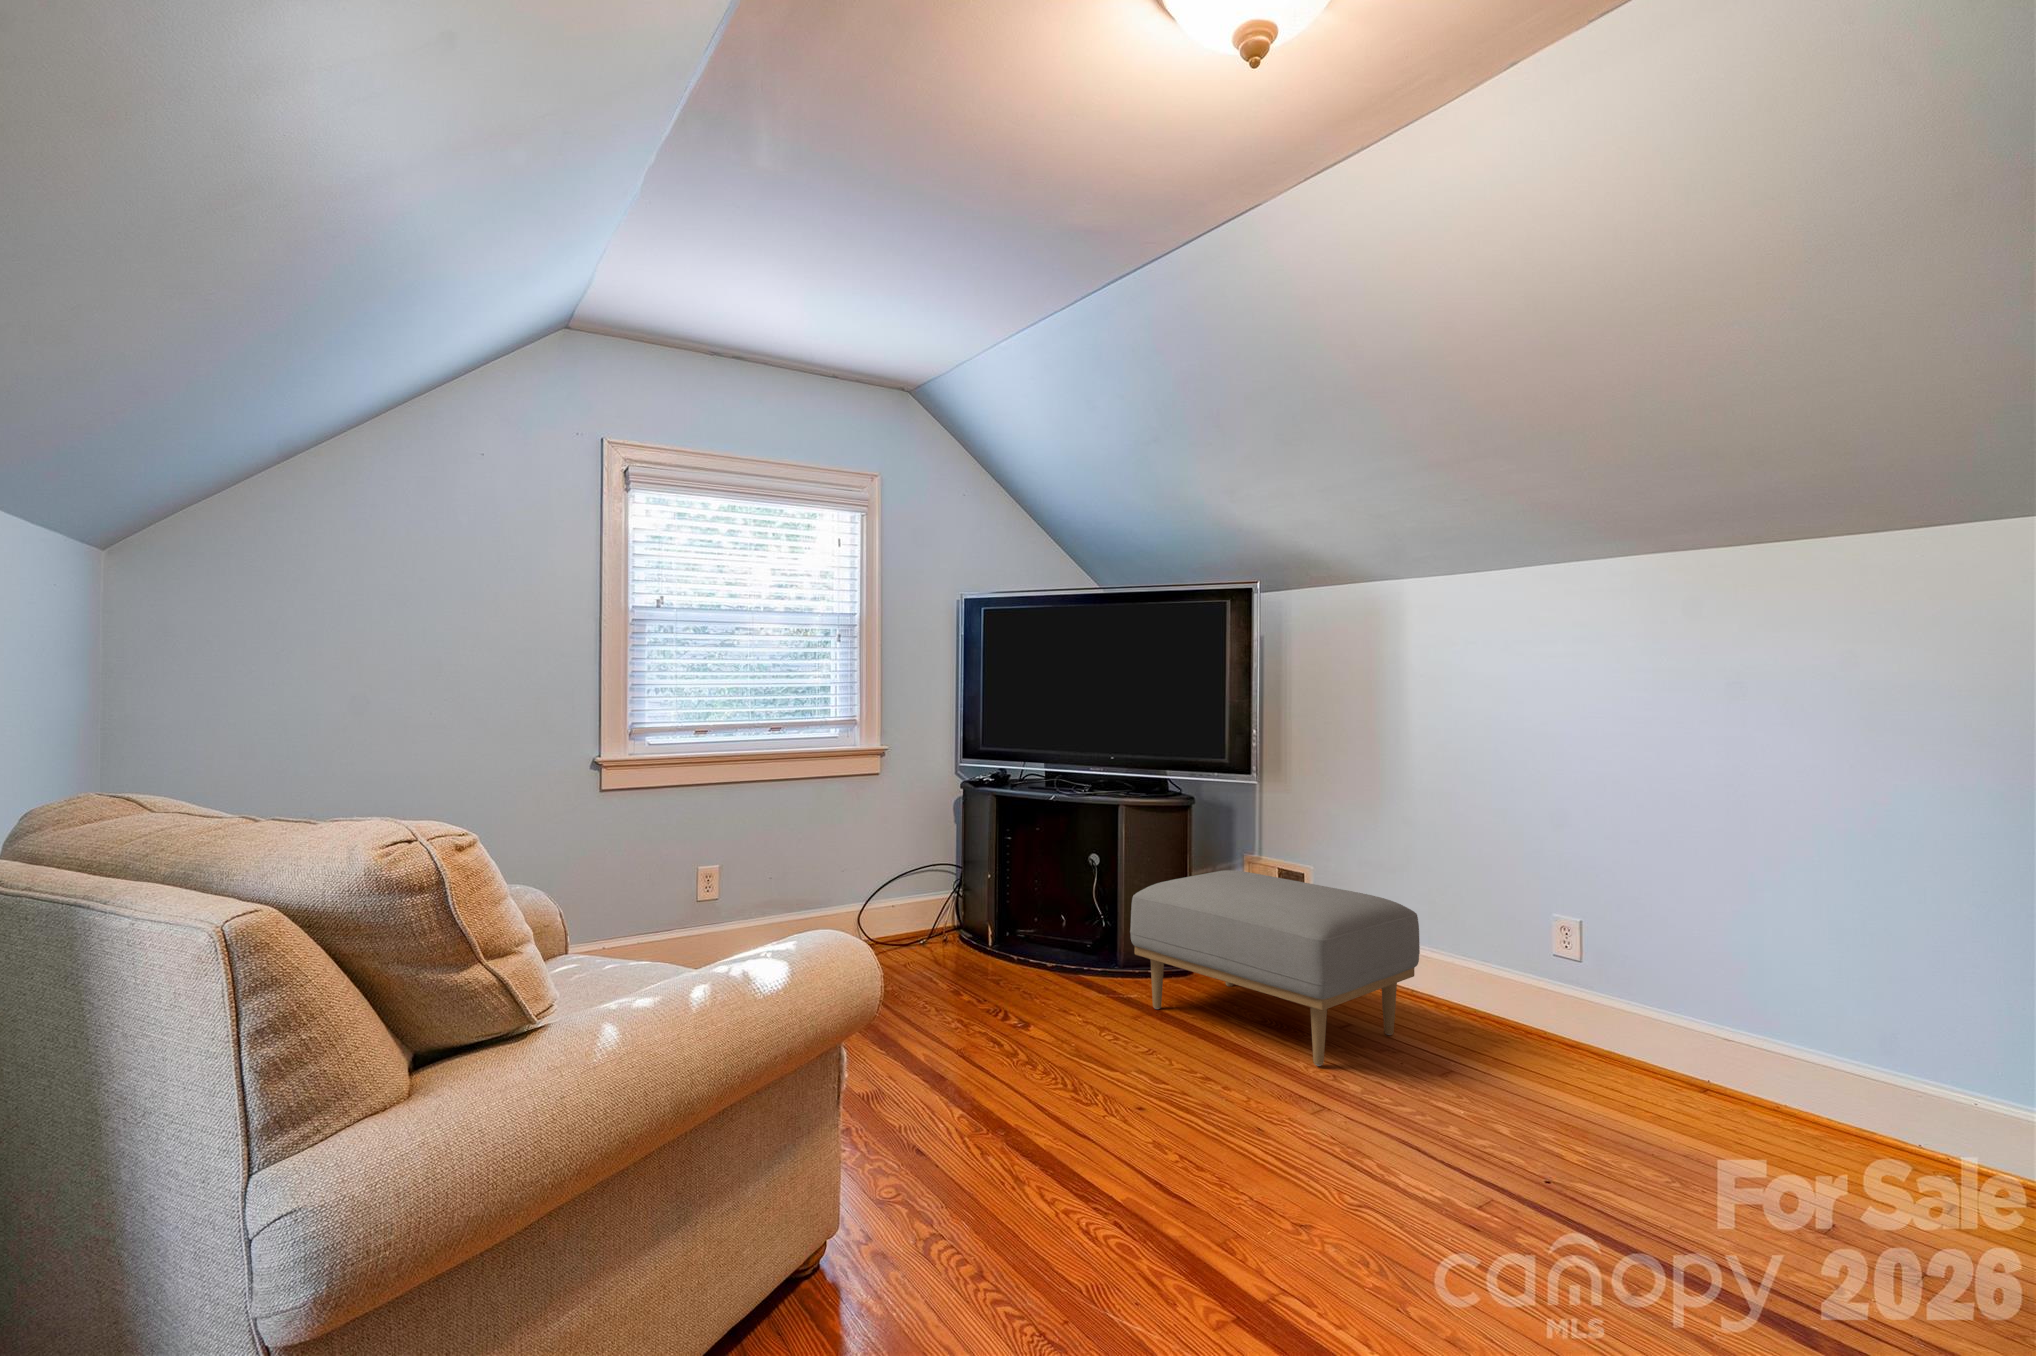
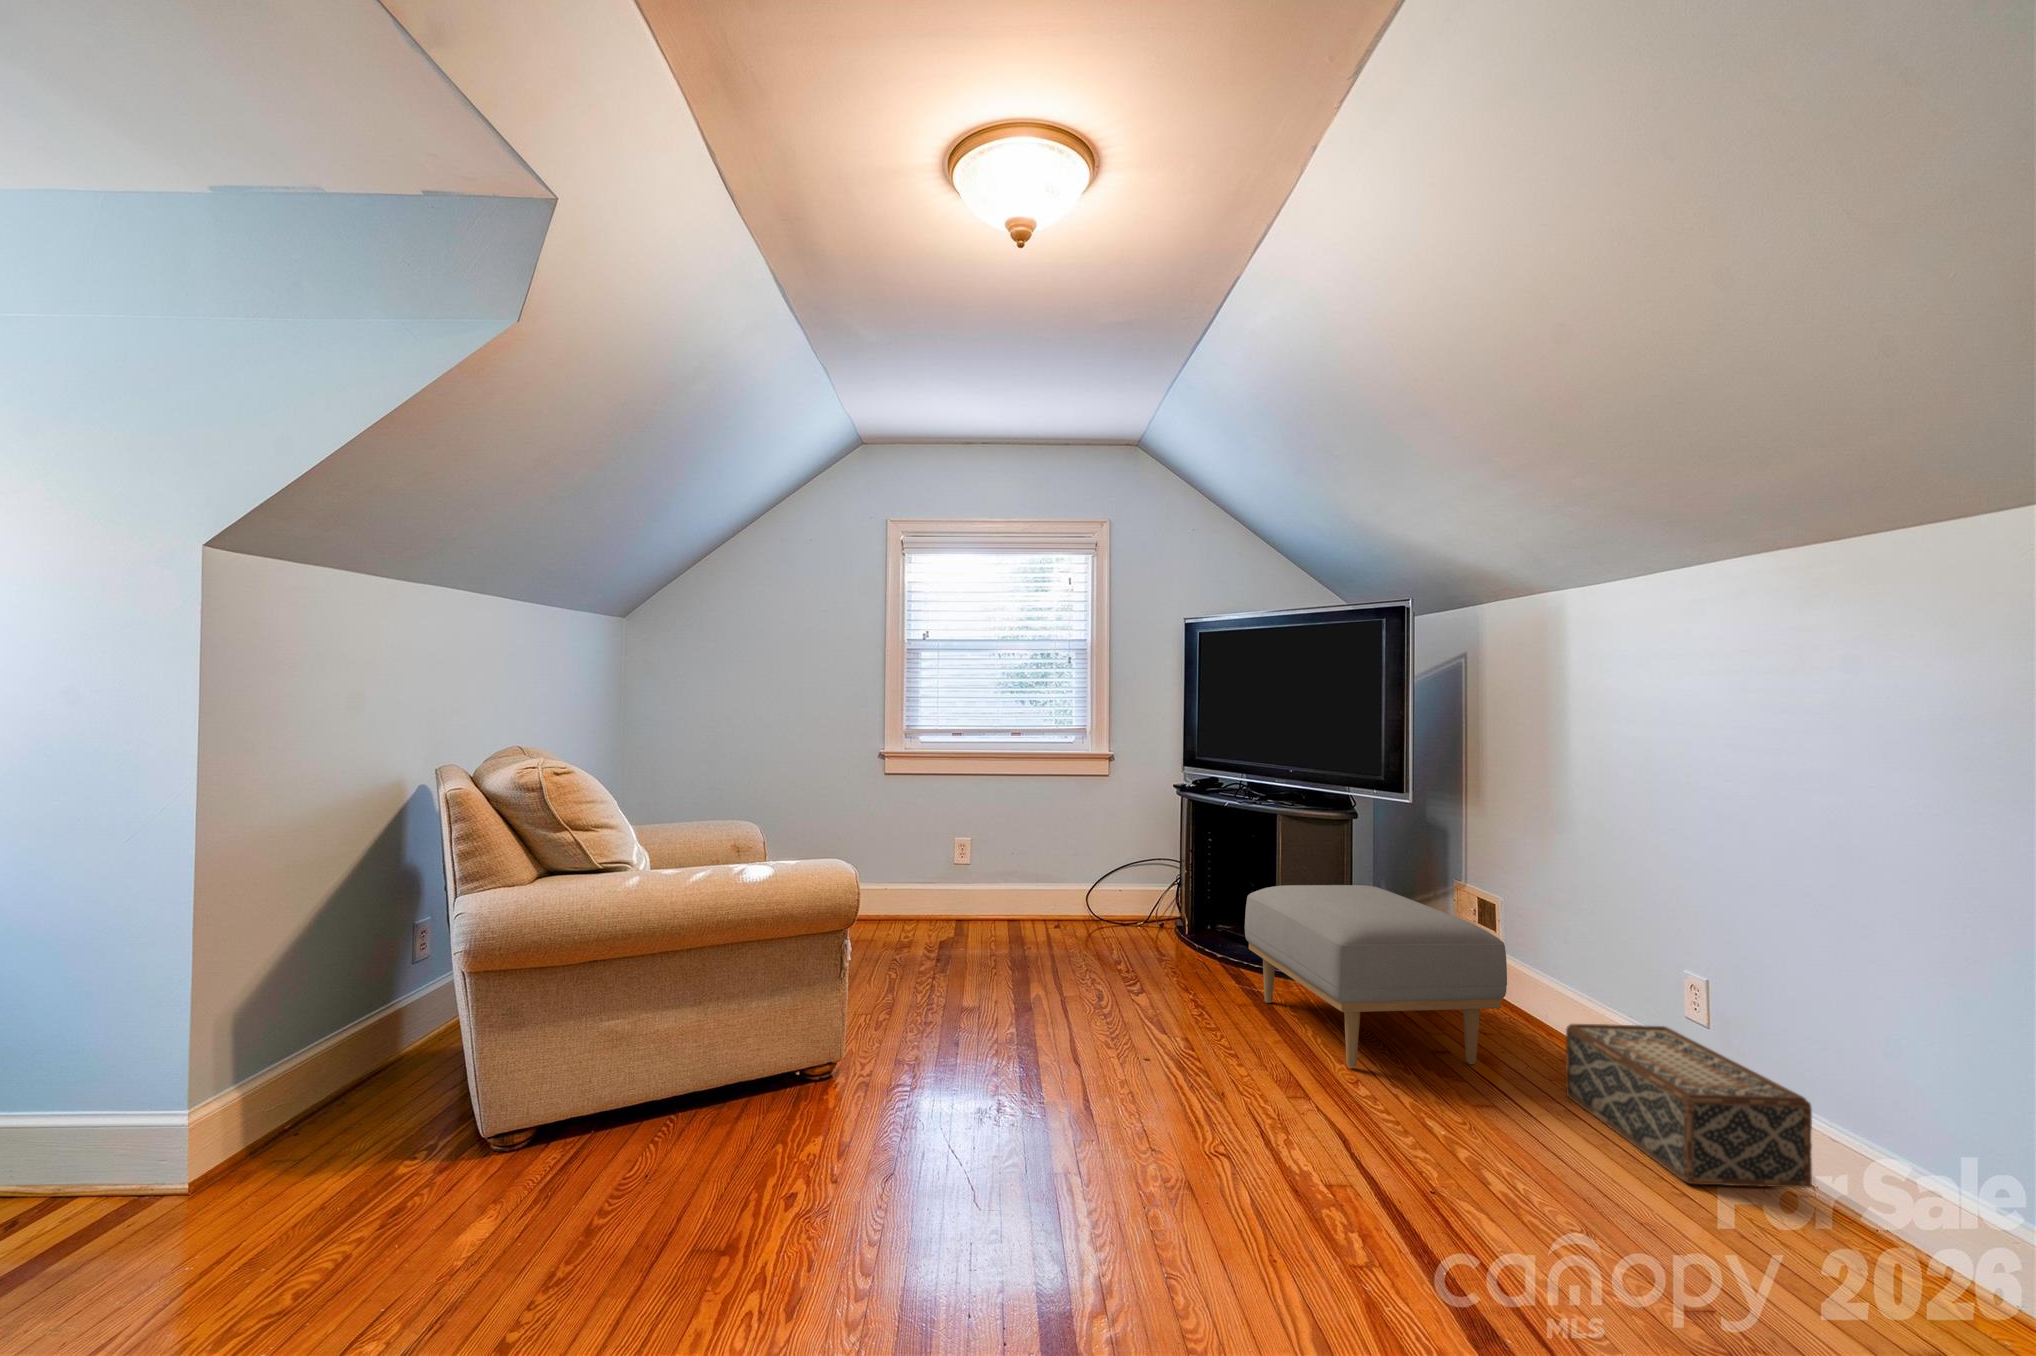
woven basket: none [1488,968,1724,1111] -> present [1566,1024,1812,1188]

